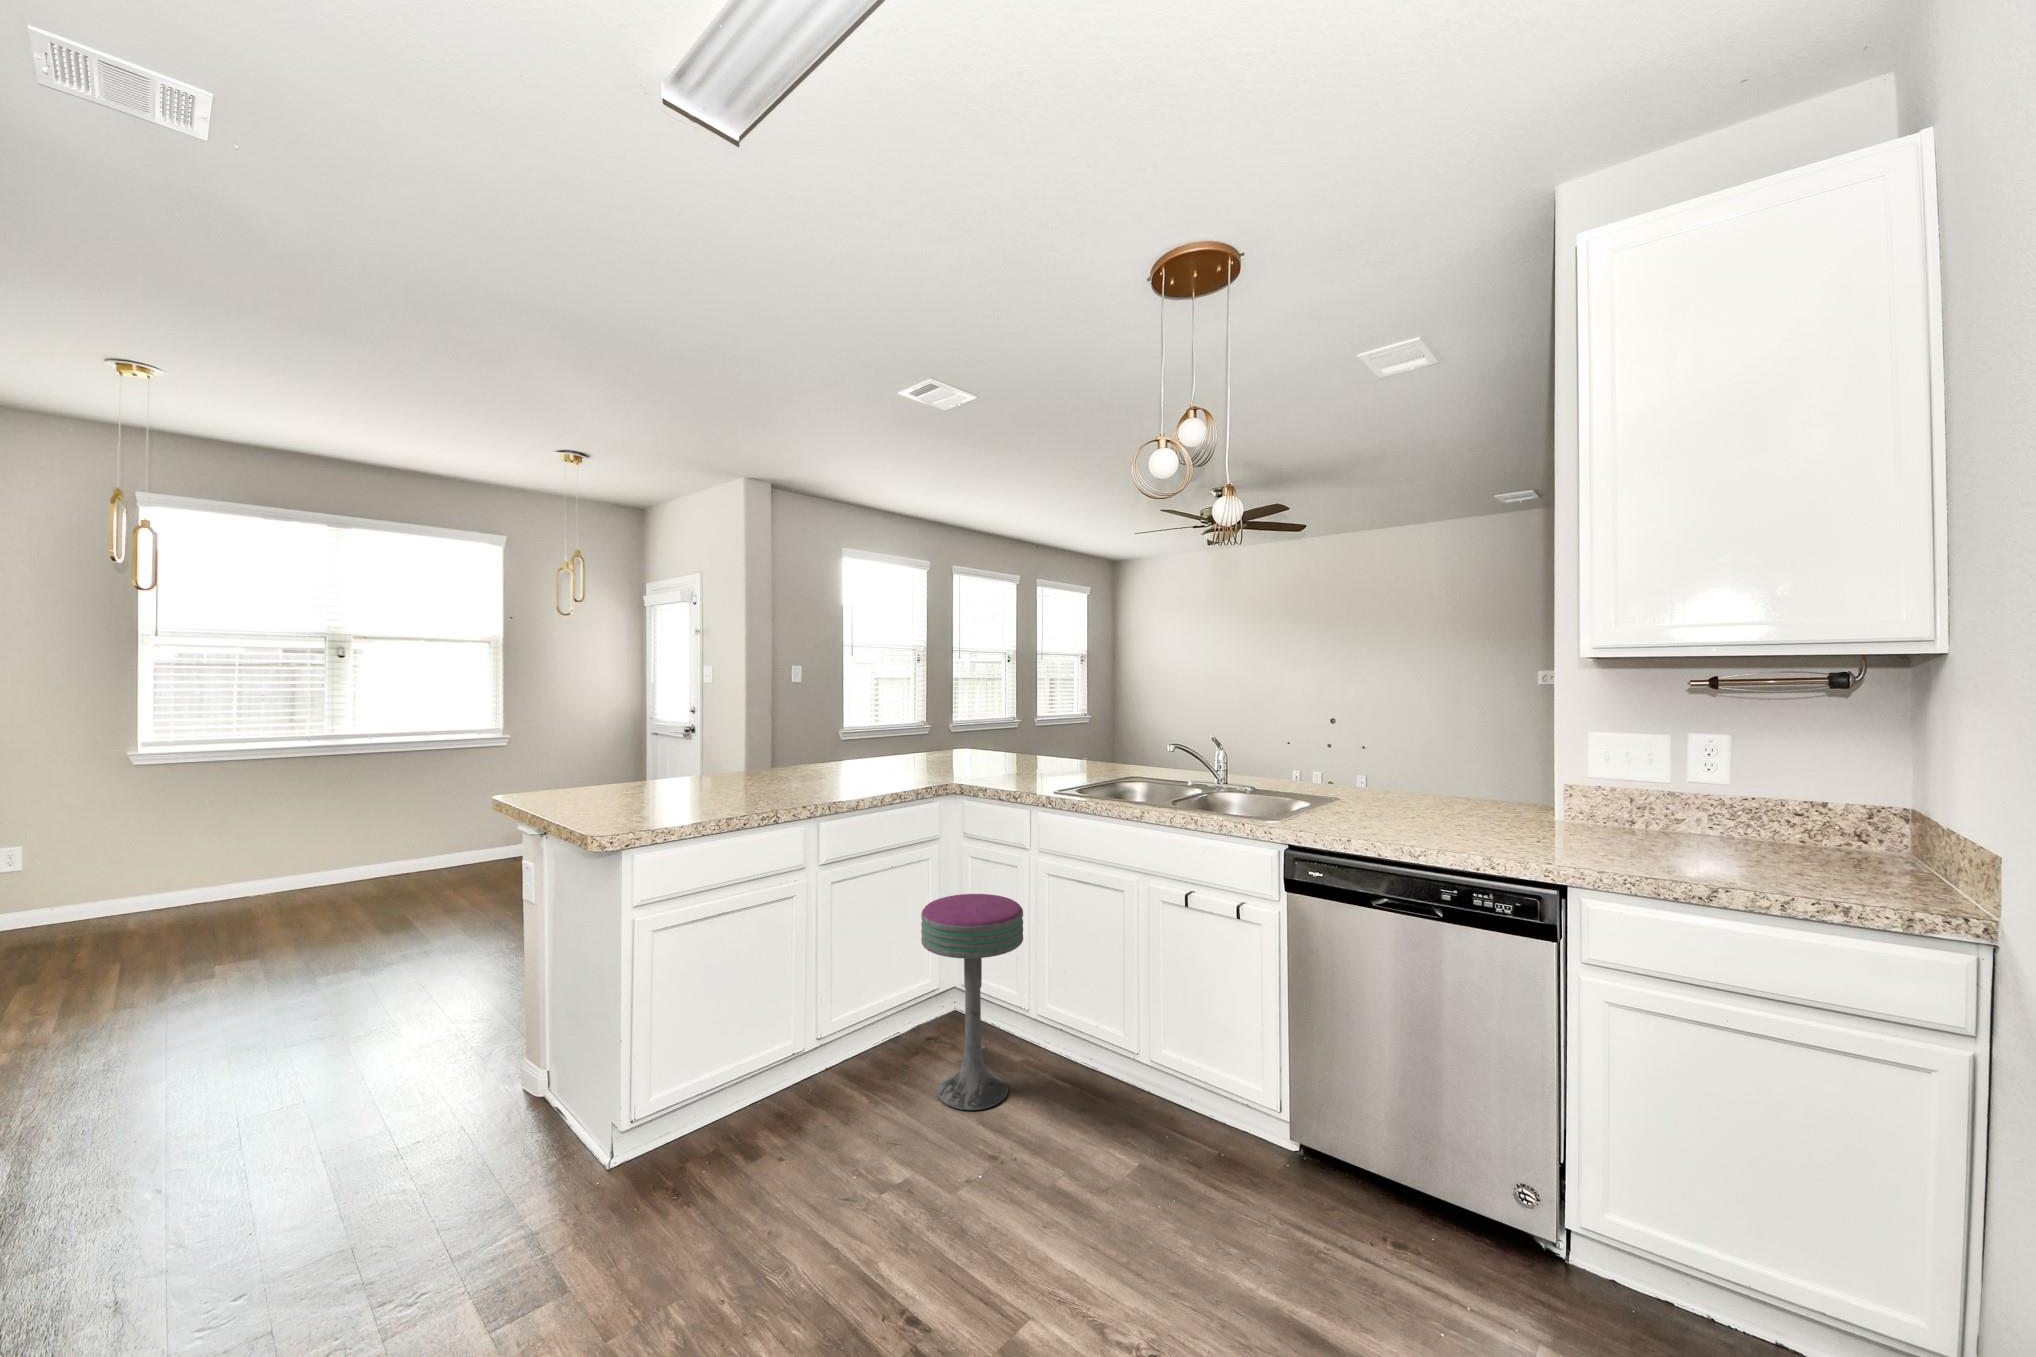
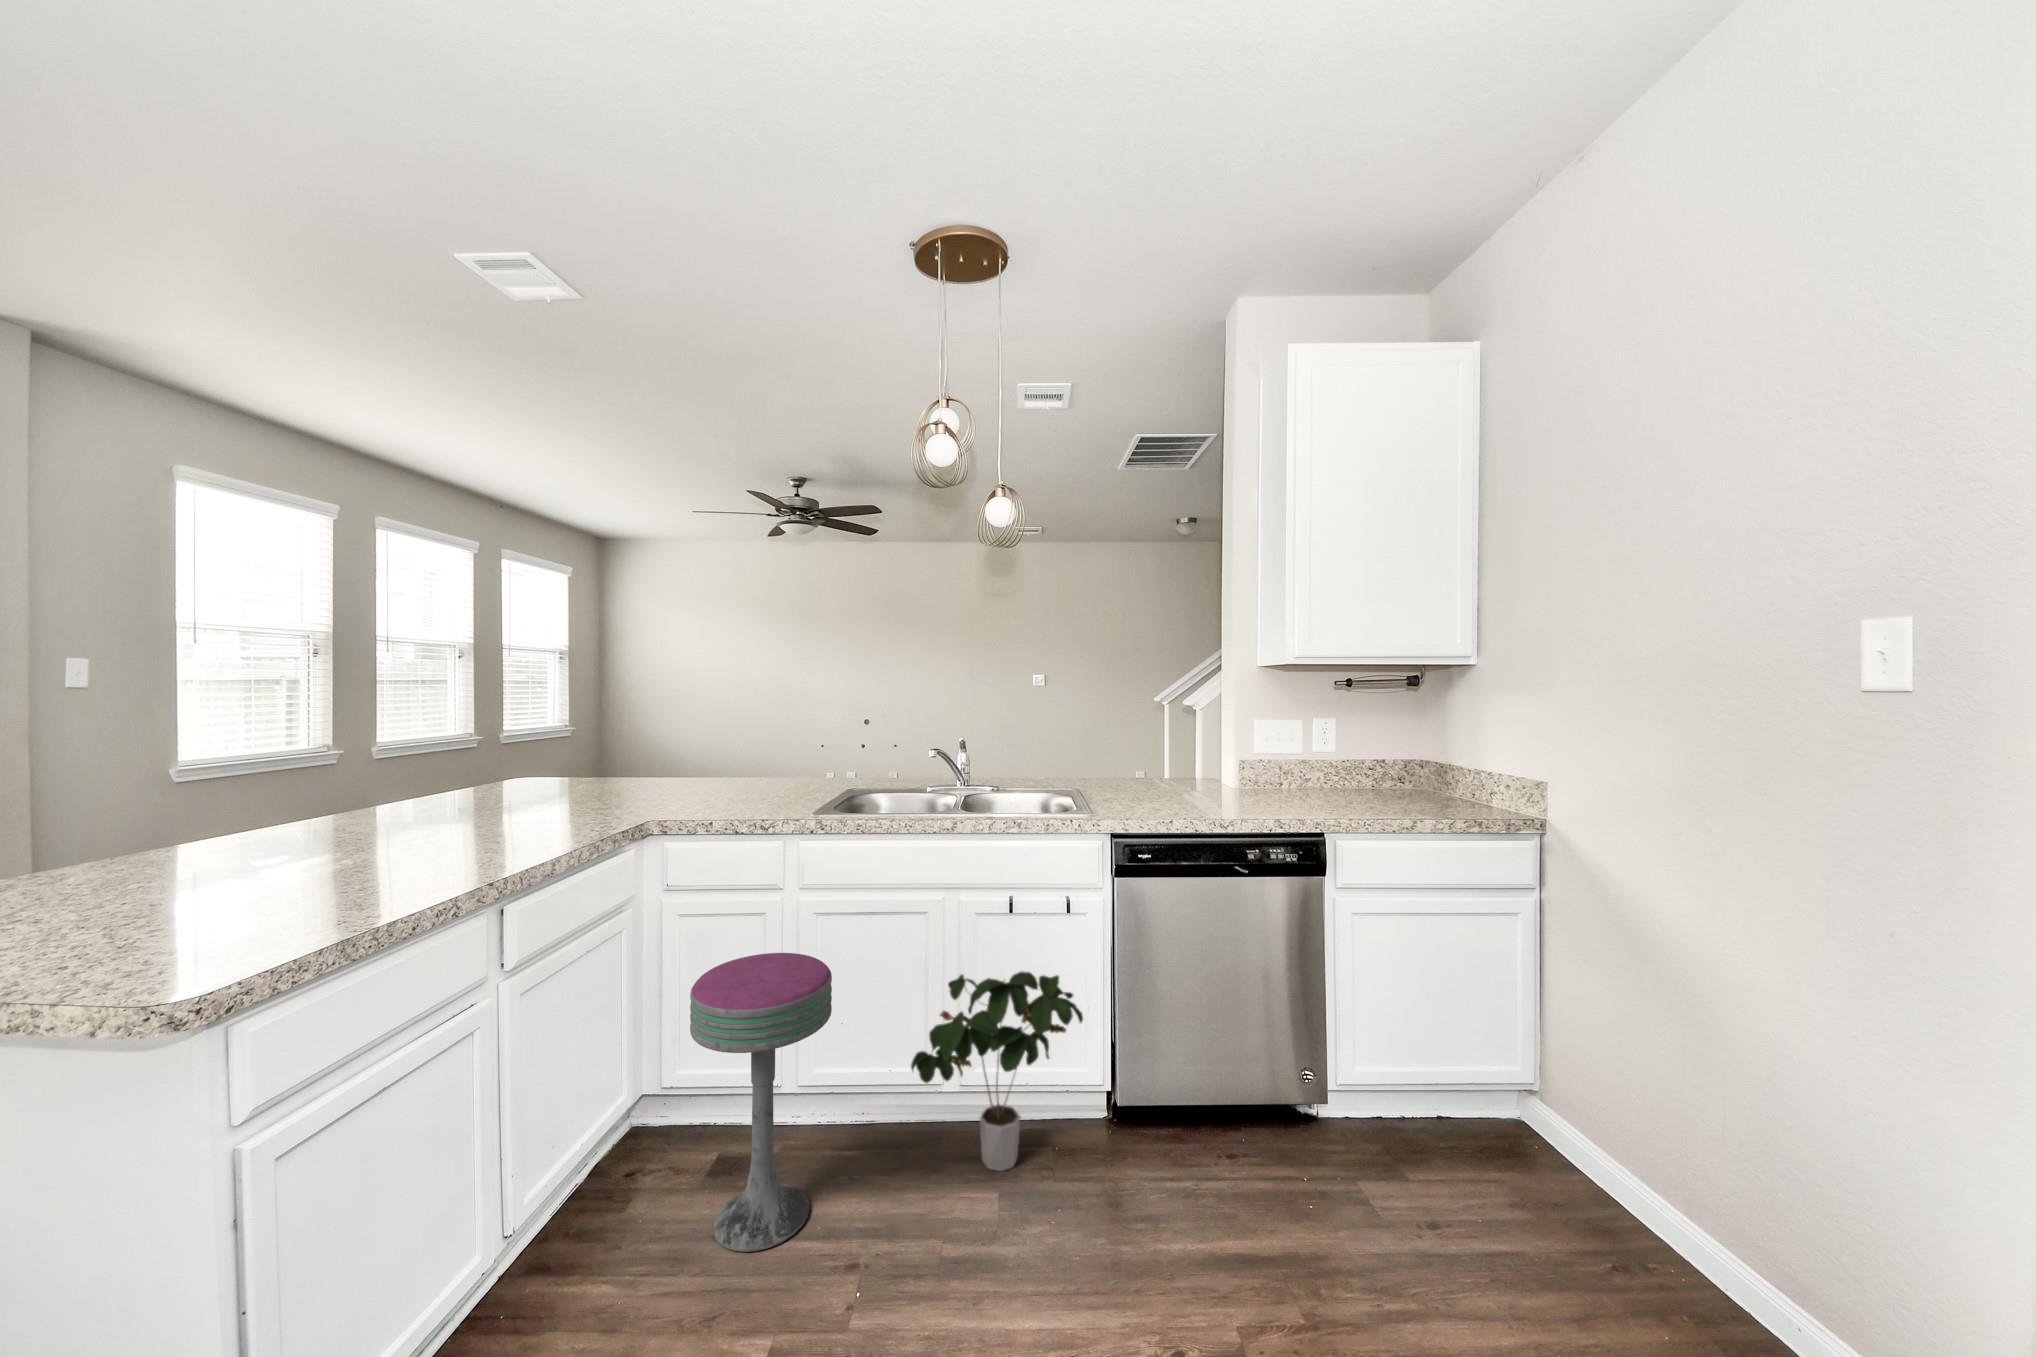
potted plant: none [1093,952,1243,1145] -> present [911,972,1083,1171]

